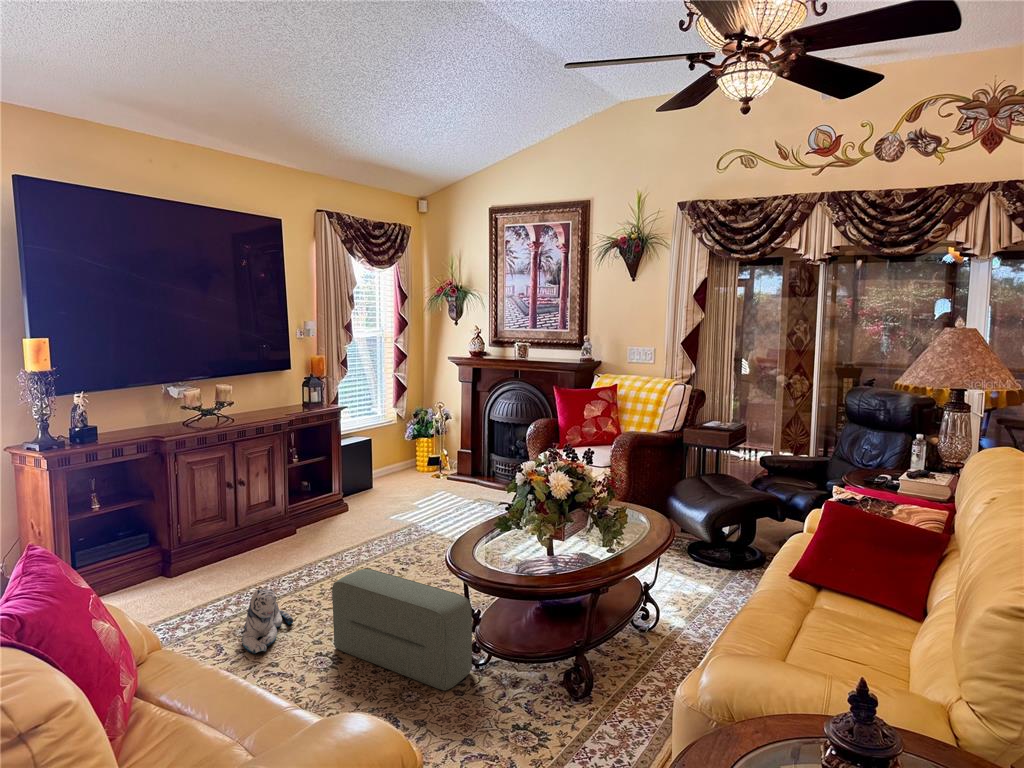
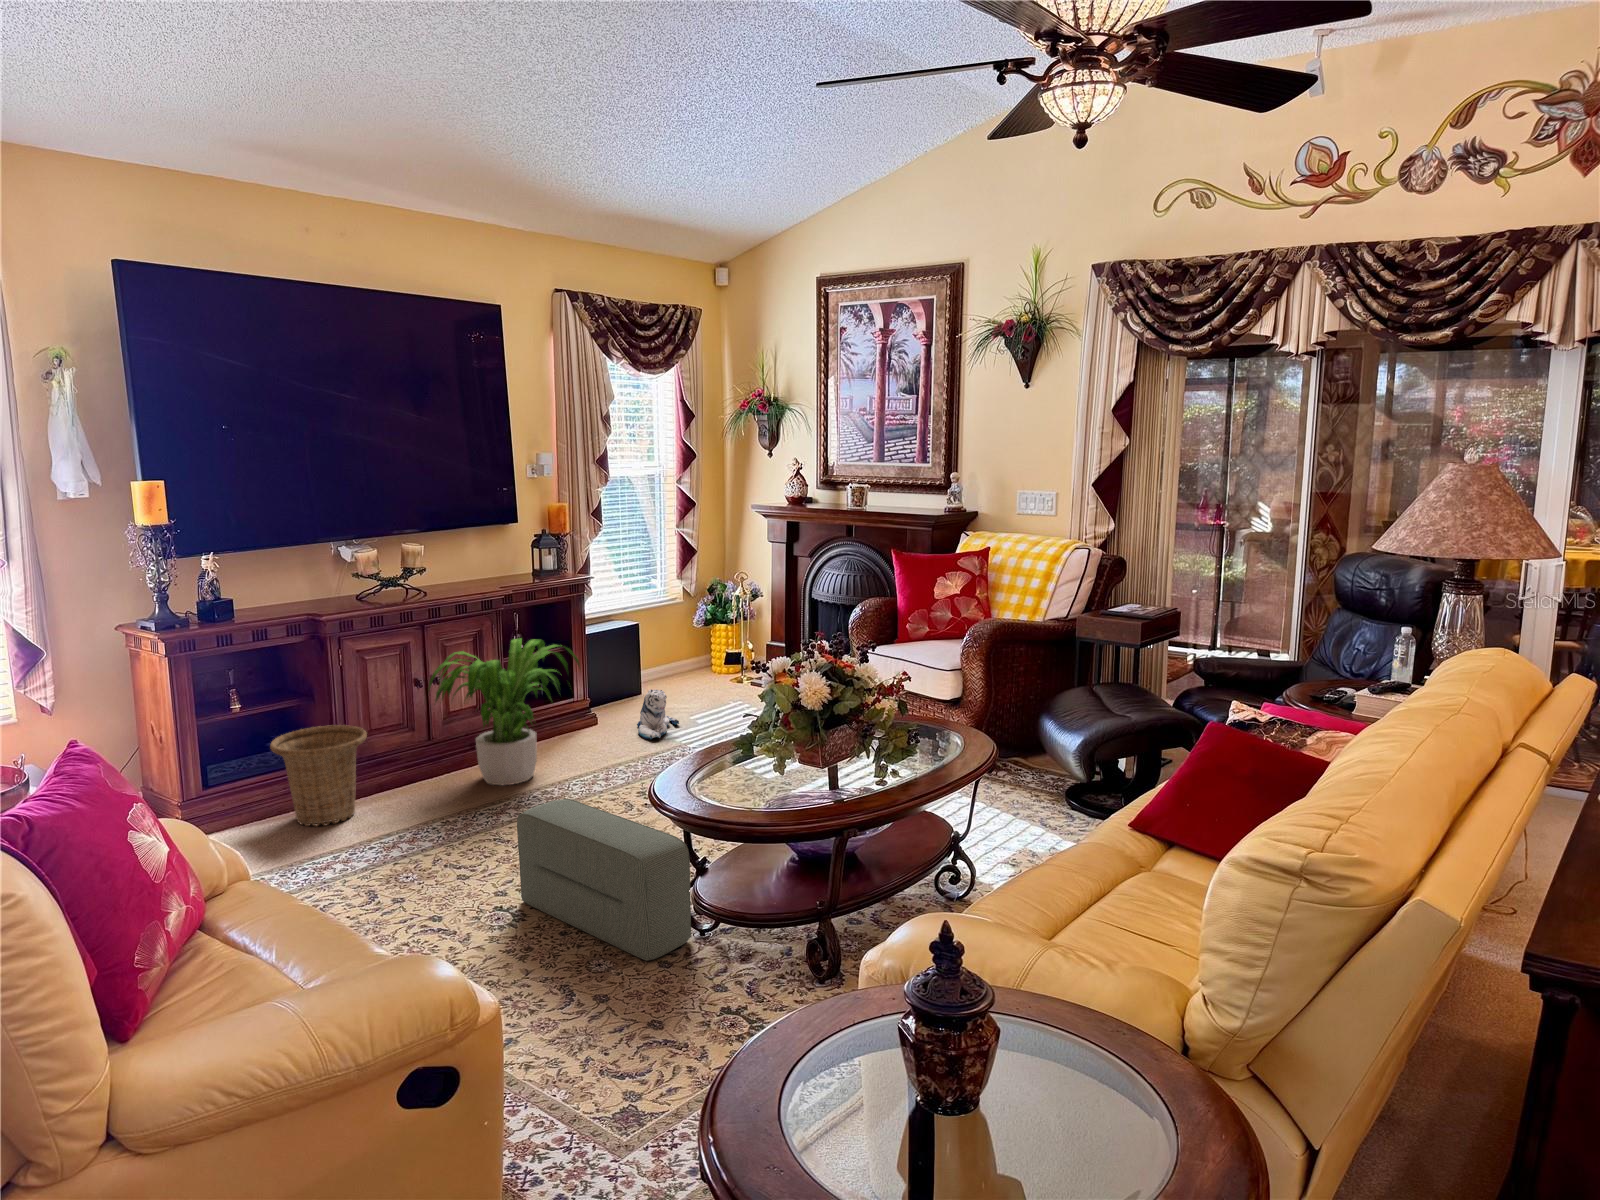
potted plant: none [240,450,351,558] -> present [428,638,580,785]
basket: none [122,518,197,597] -> present [270,725,367,826]
plush toy: present [242,589,293,654] -> present [637,690,679,740]

